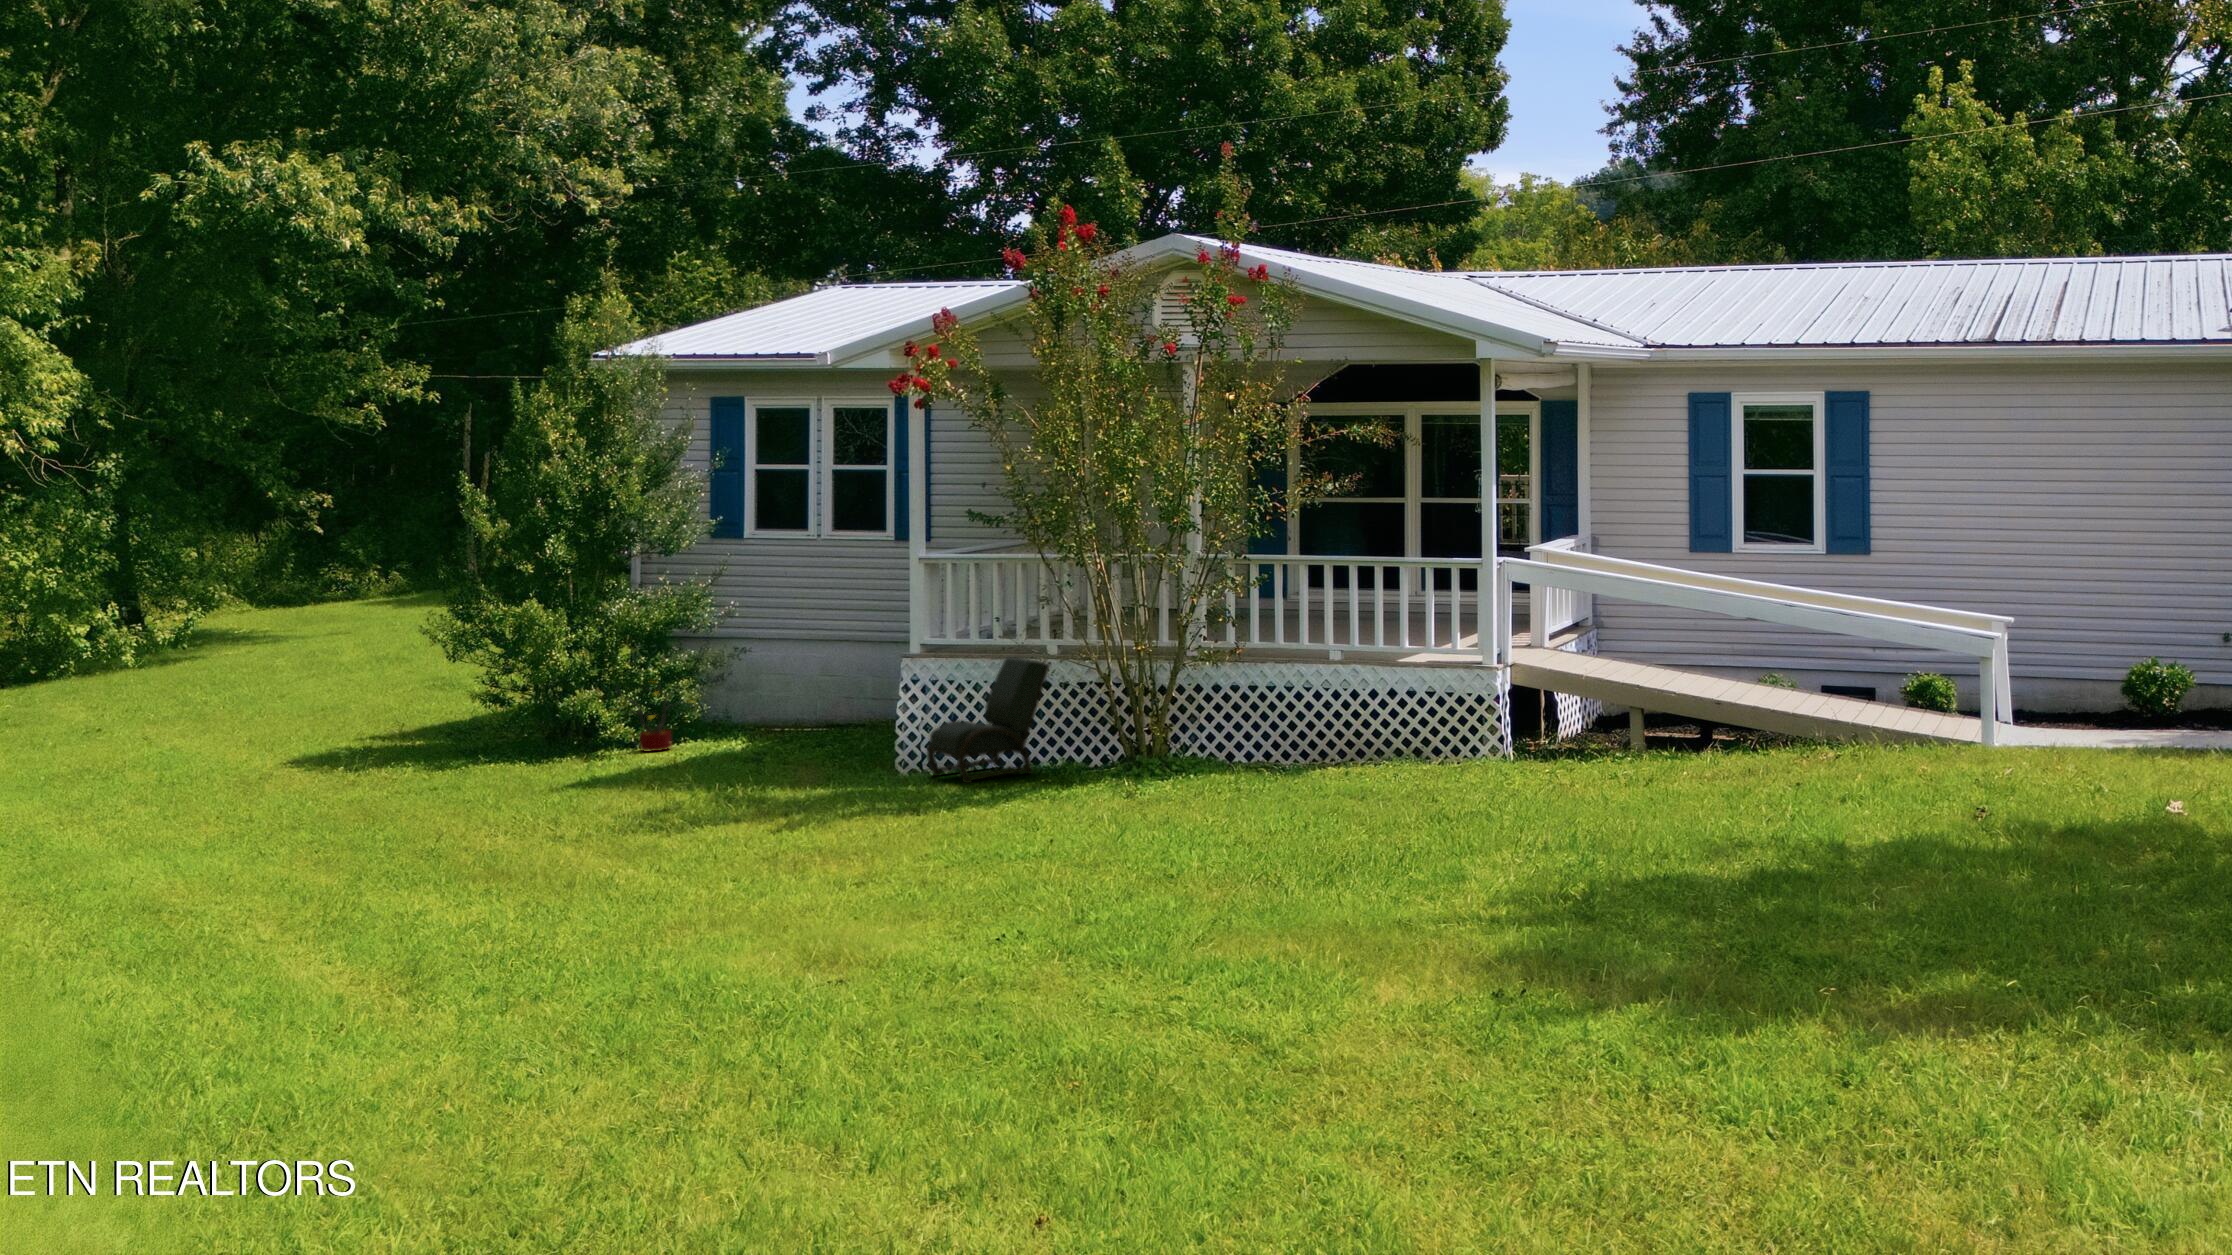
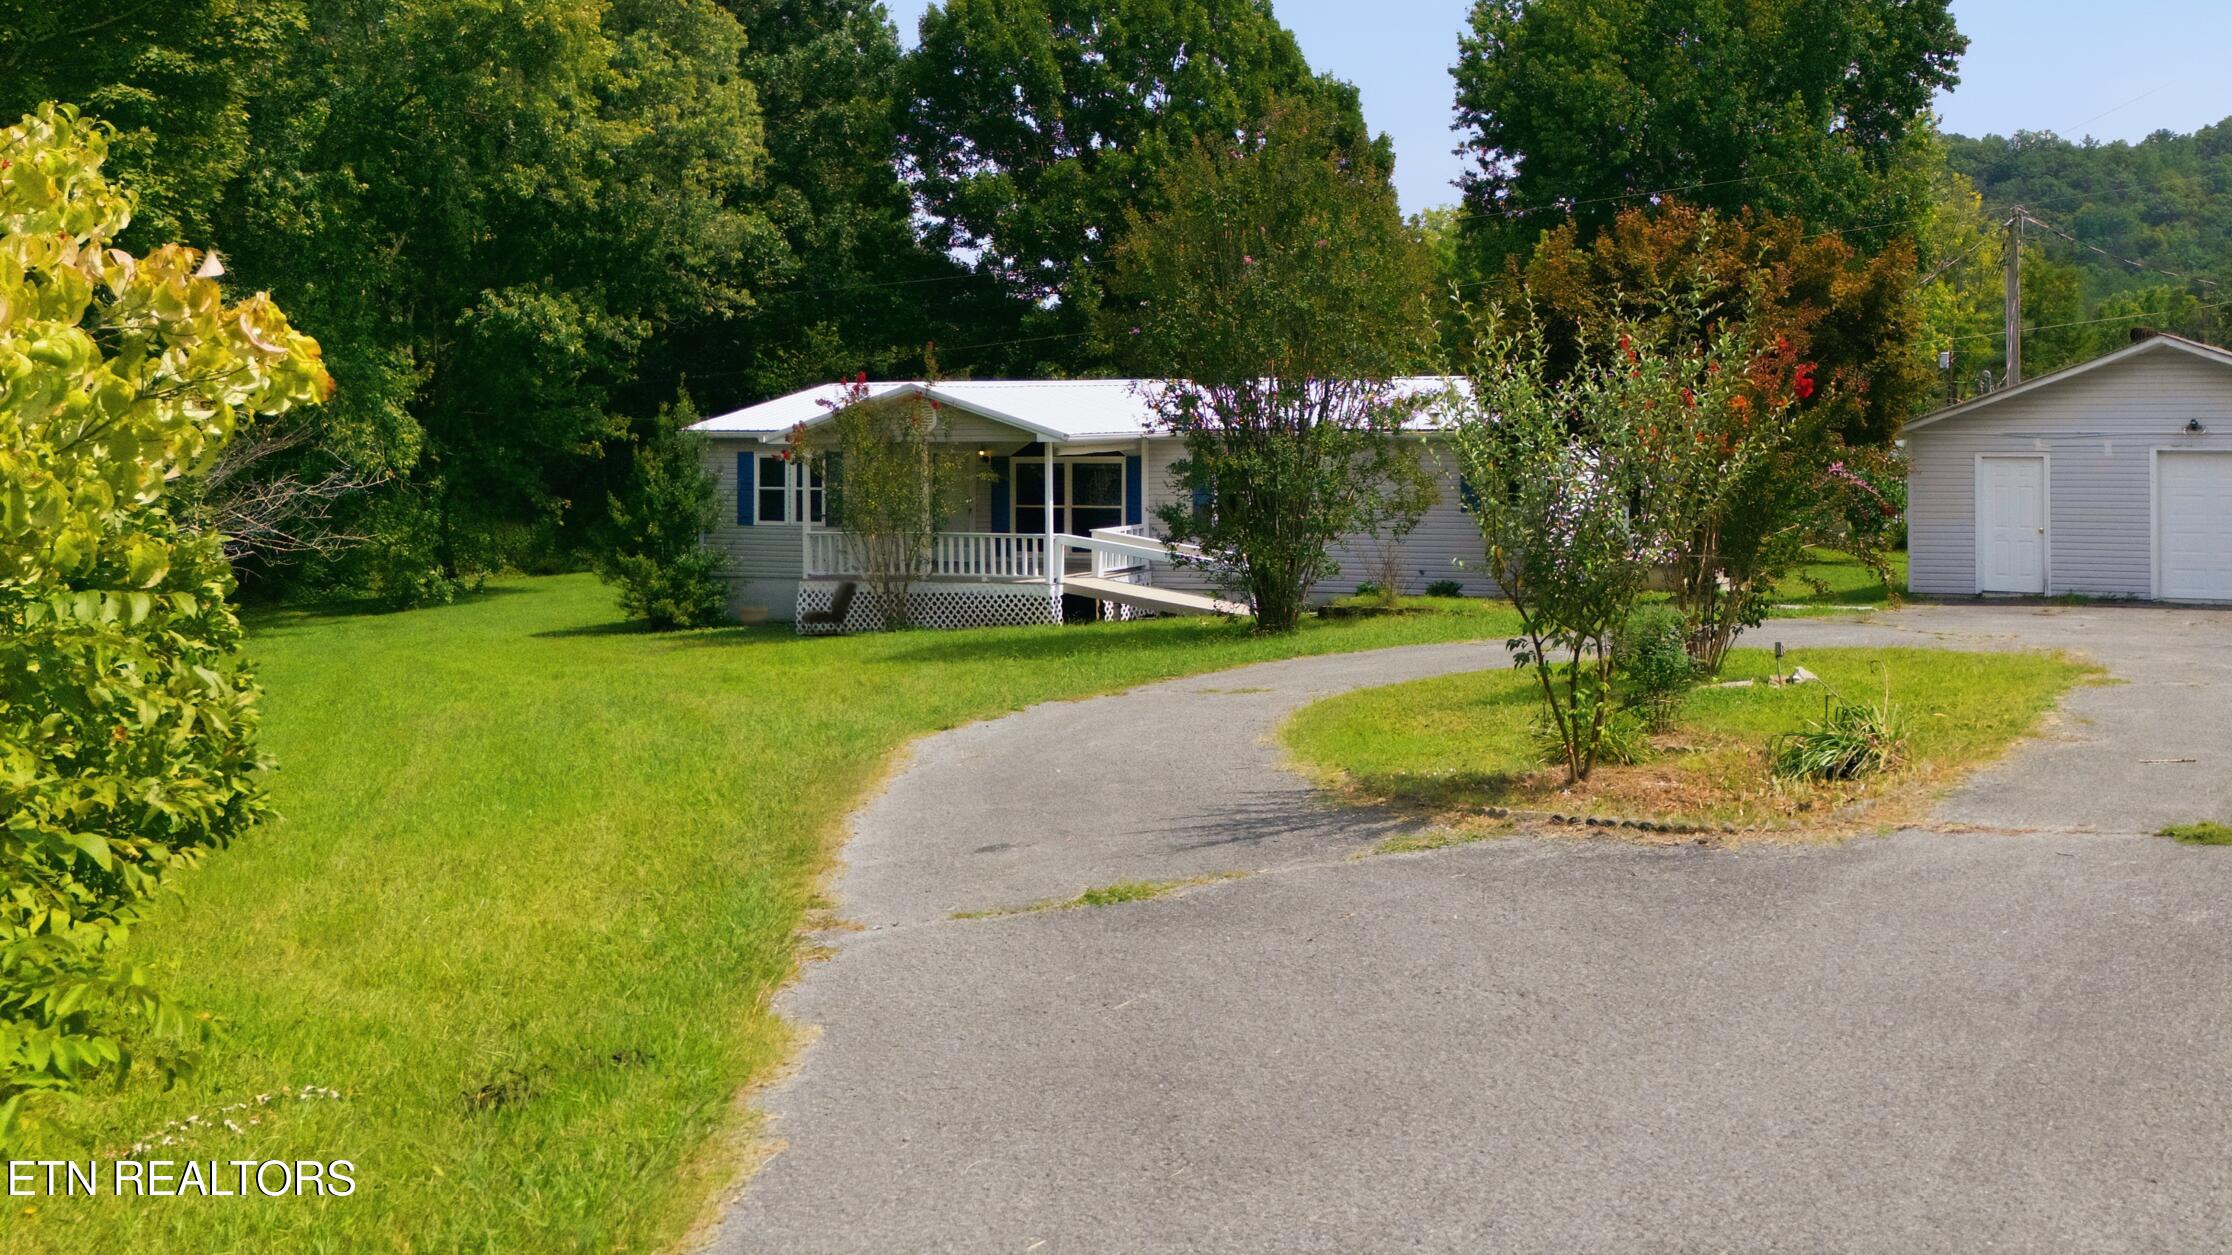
wooden bucket: none [727,680,785,730] -> present [739,606,768,624]
decorative plant: present [620,681,672,752] -> none [672,592,716,629]

